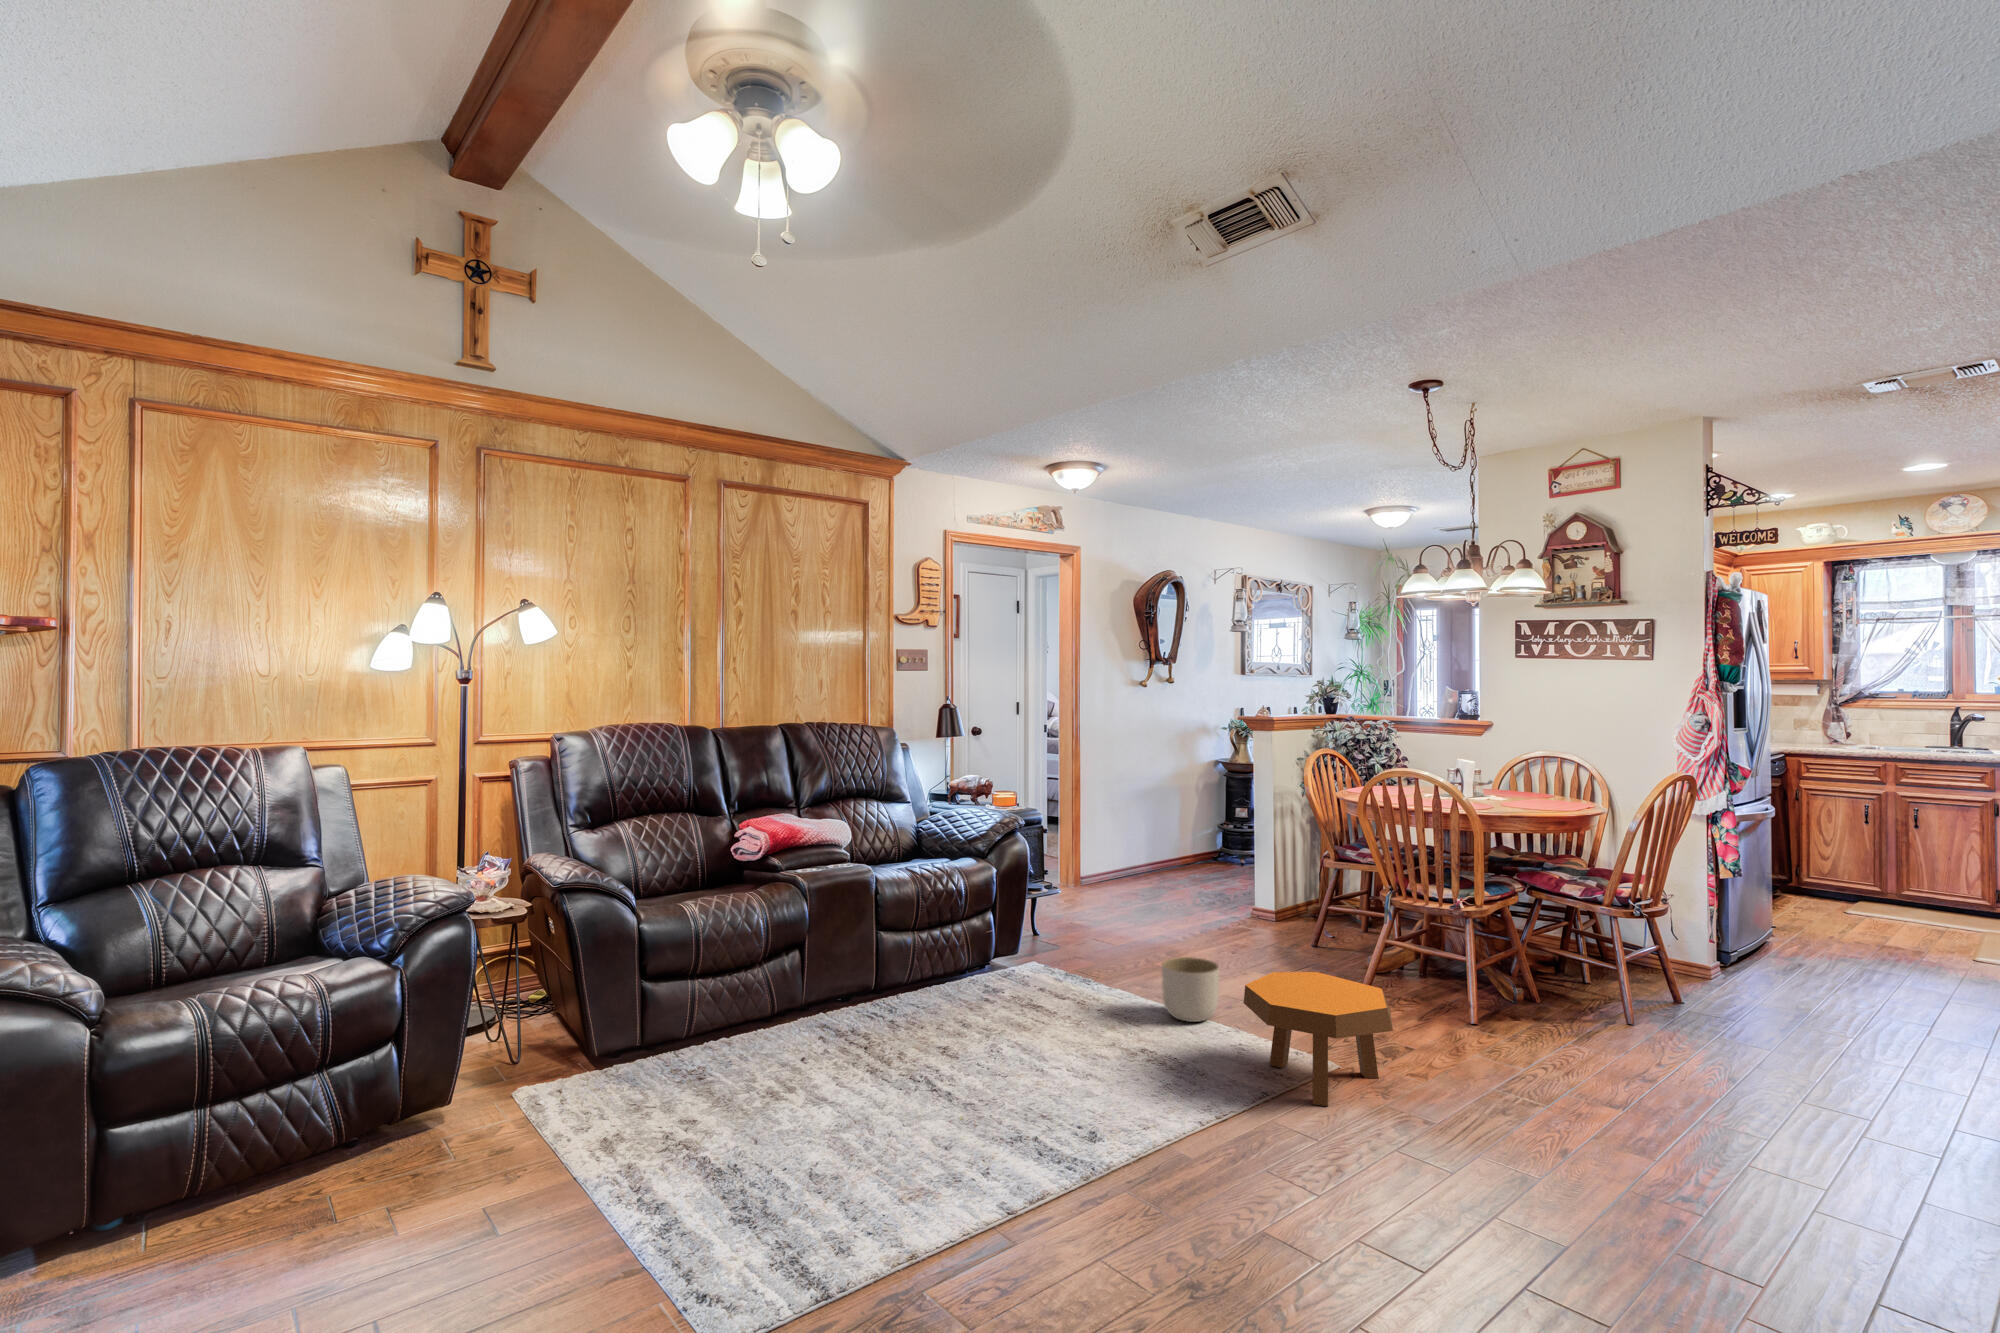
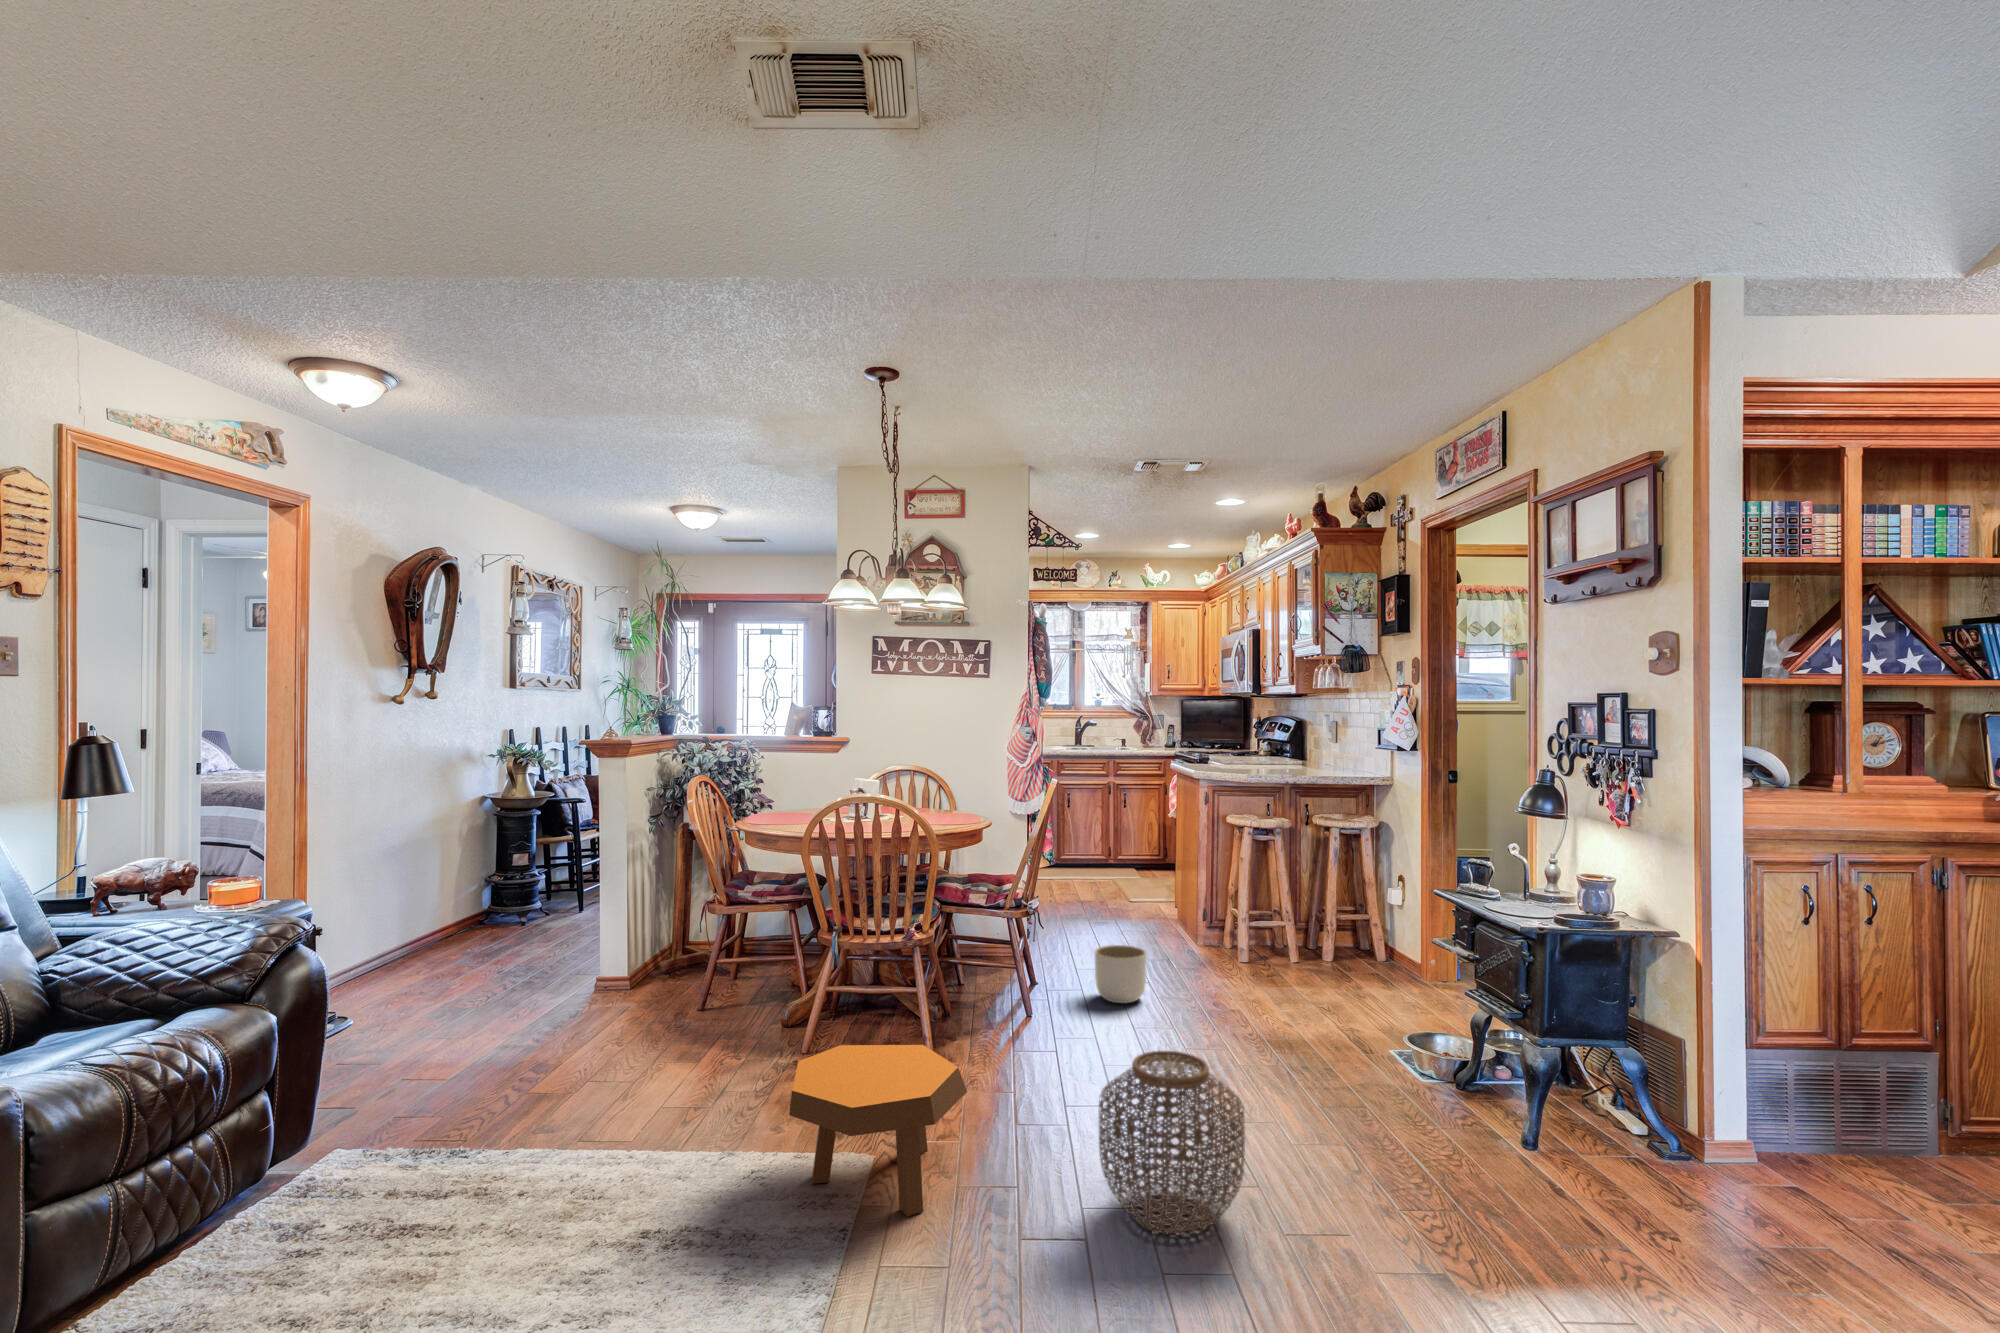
planter: present [1162,957,1220,1022] -> present [1094,945,1146,1003]
woven basket: none [1463,1032,1622,1210] -> present [1099,1051,1245,1235]

